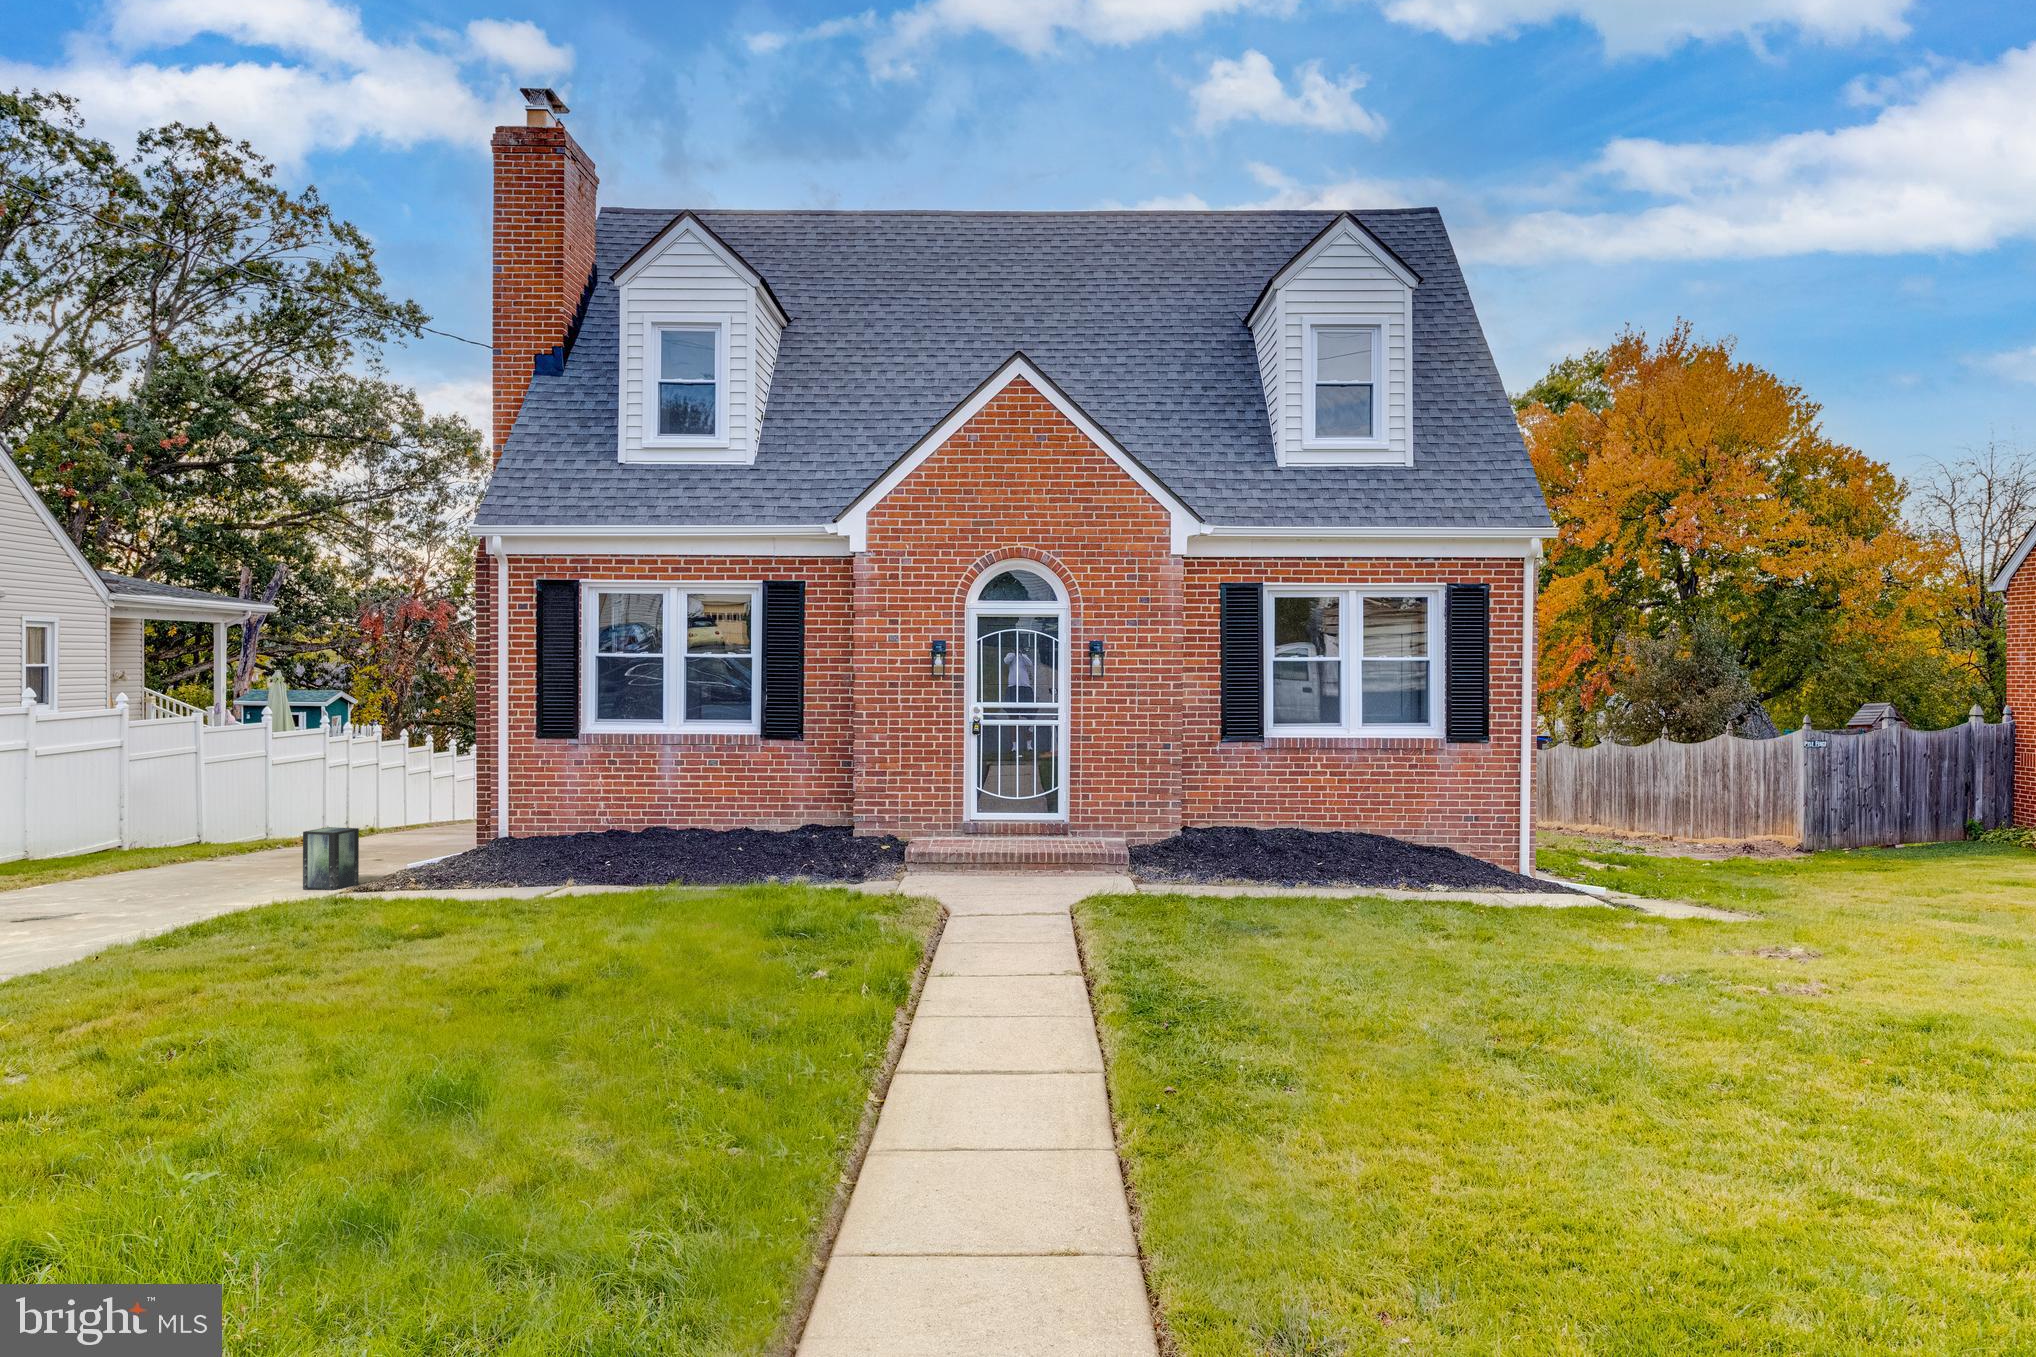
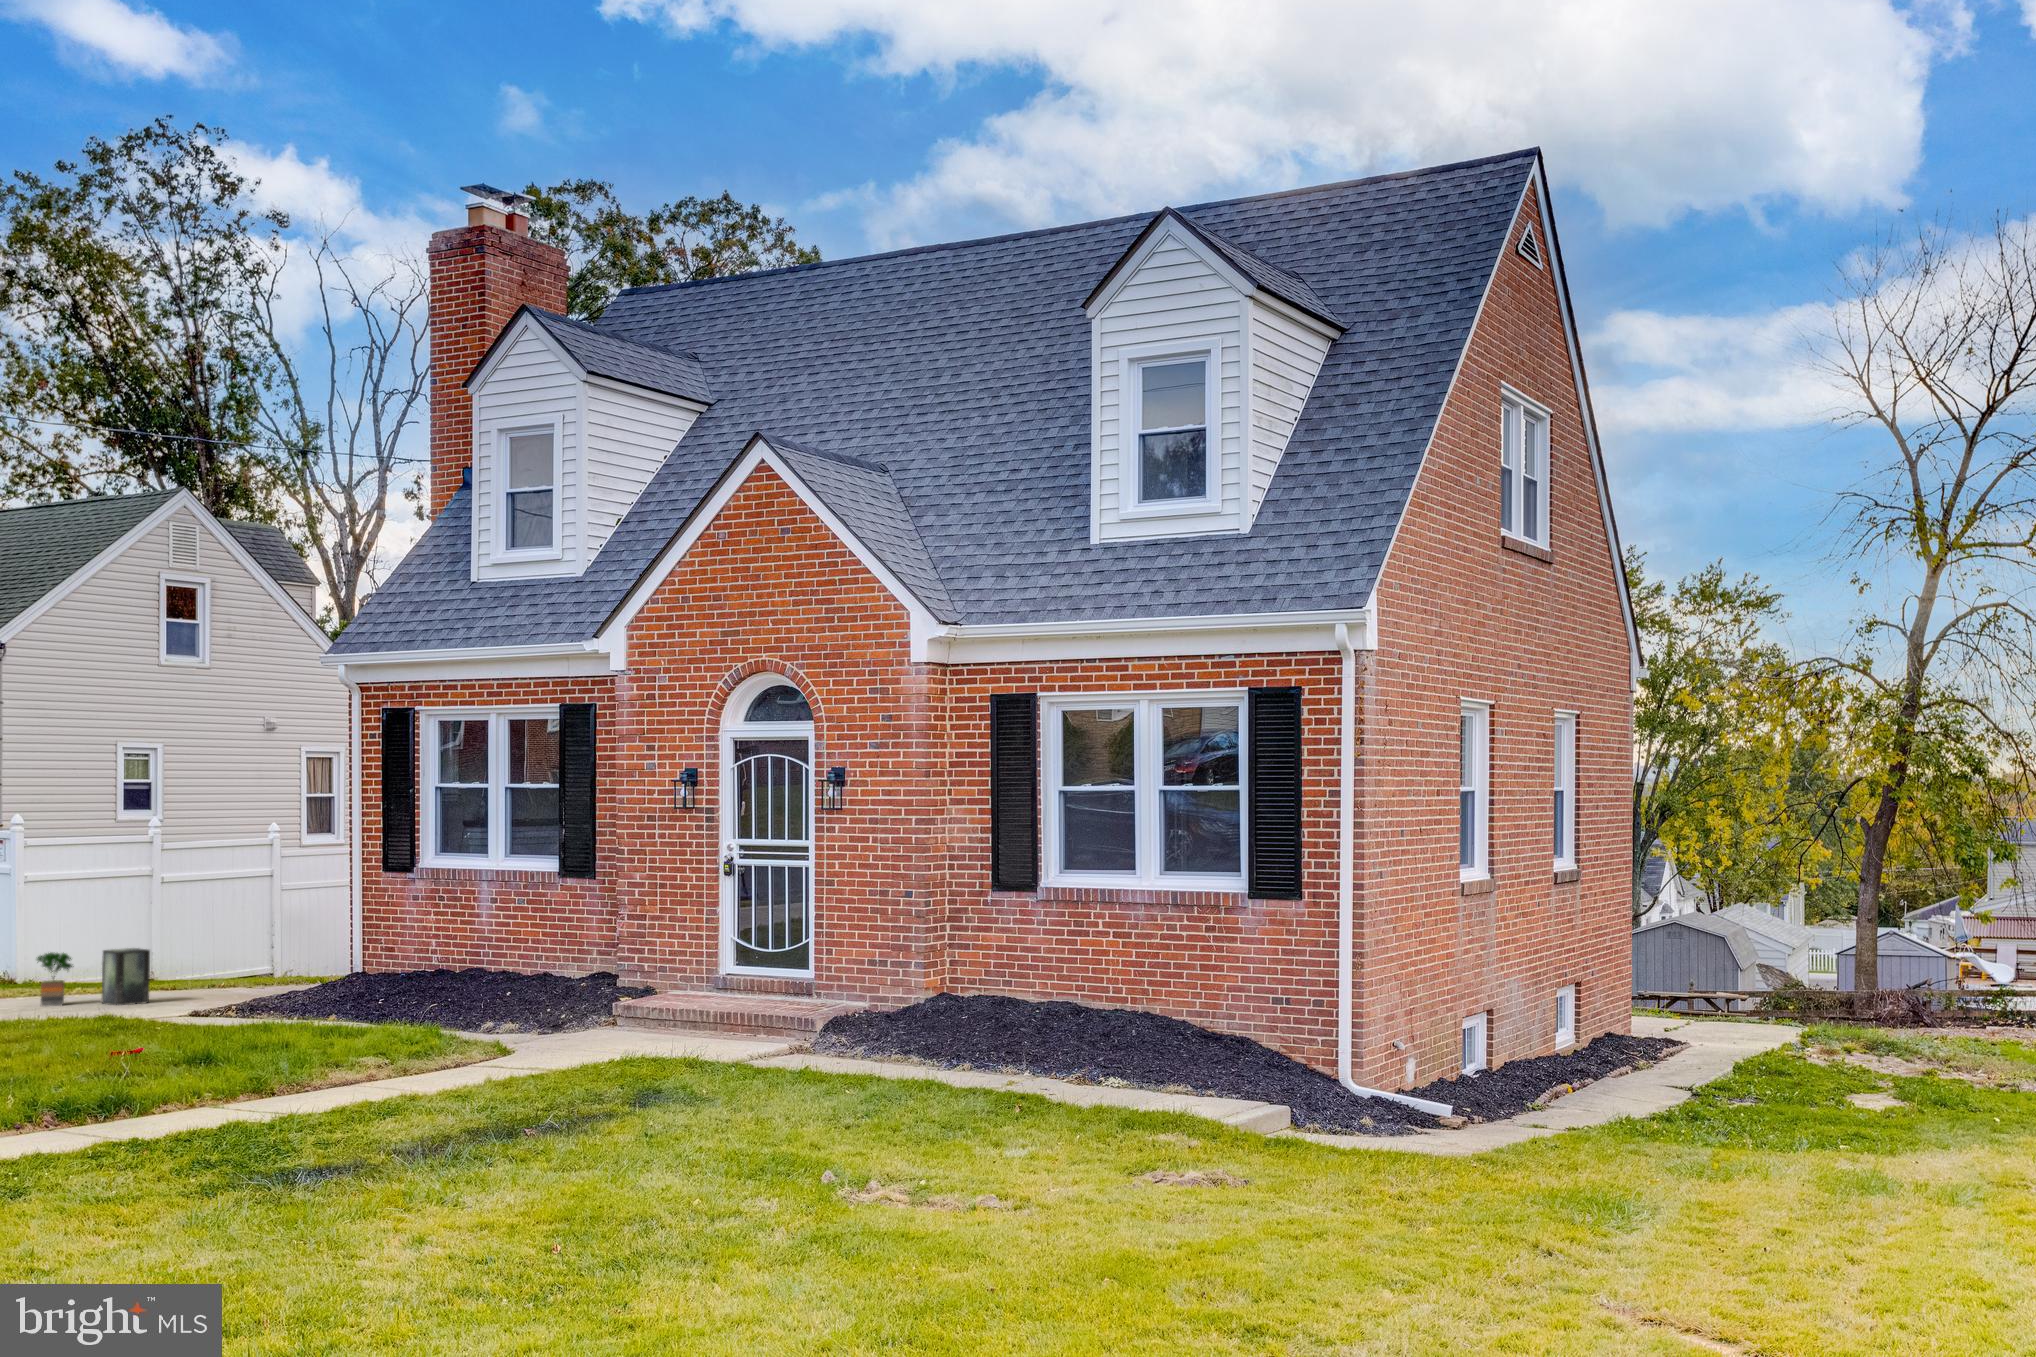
potted tree: none [226,837,277,899] -> present [37,953,72,1006]

